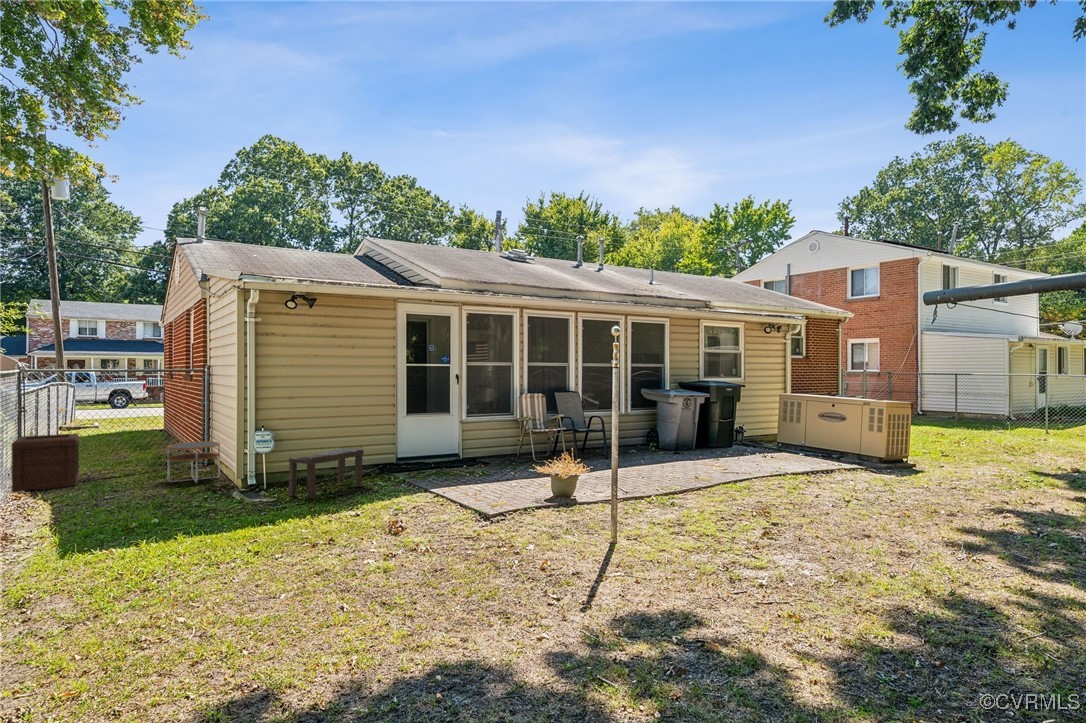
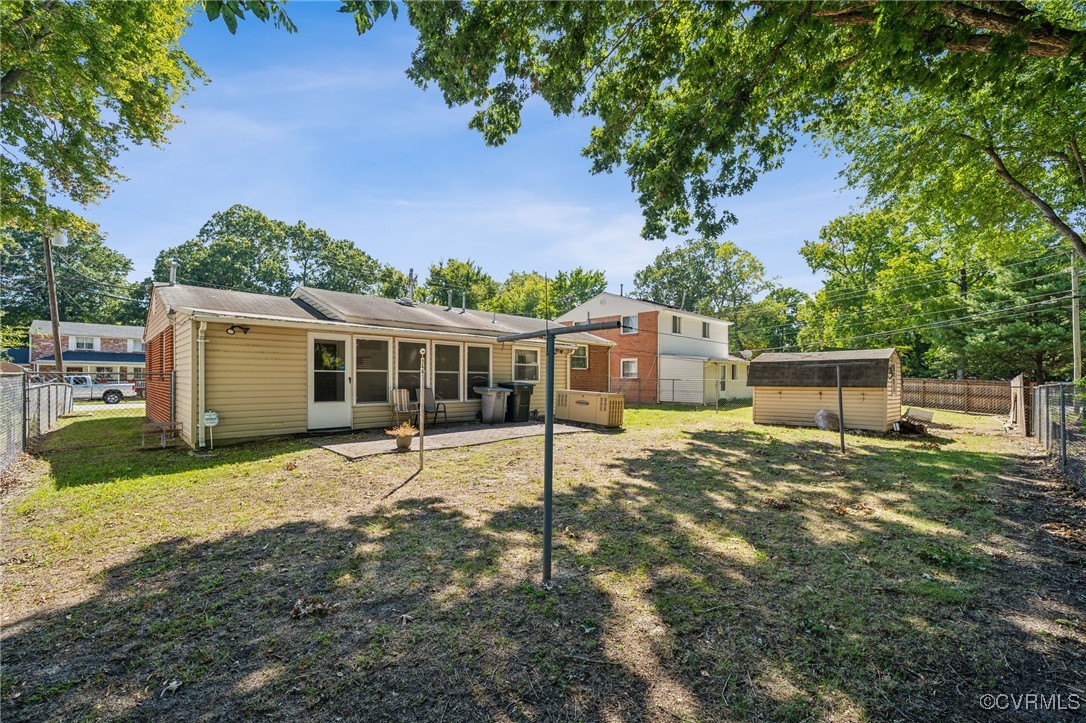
wooden crate: present [11,433,79,492] -> none [17,418,73,458]
bench: present [289,448,364,499] -> none [229,423,283,453]

